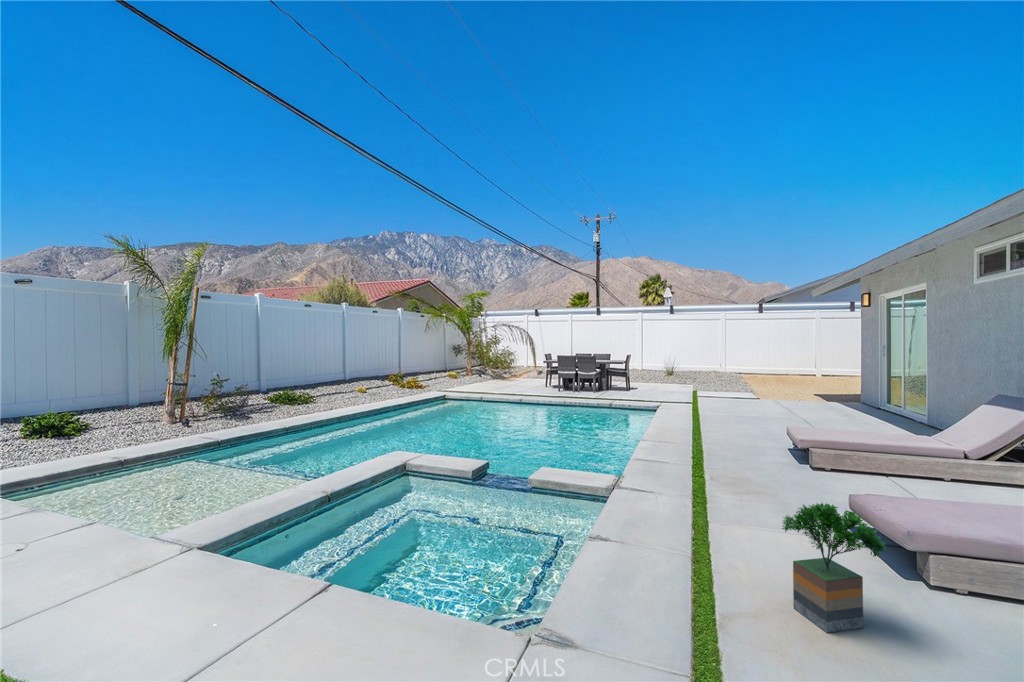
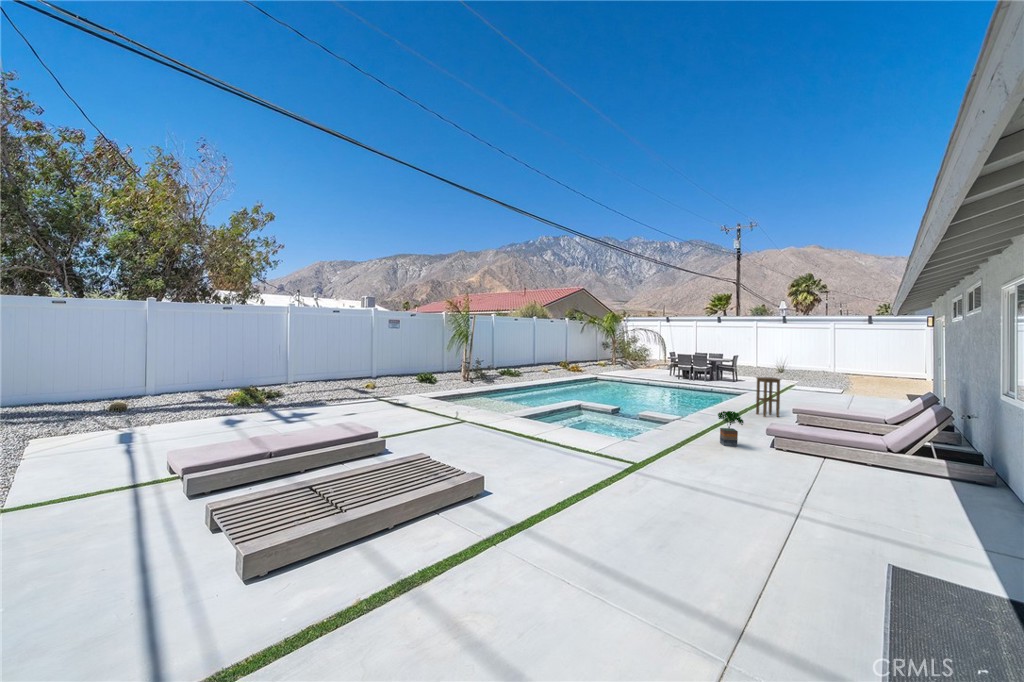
stool: none [727,385,776,463] -> present [756,377,781,417]

